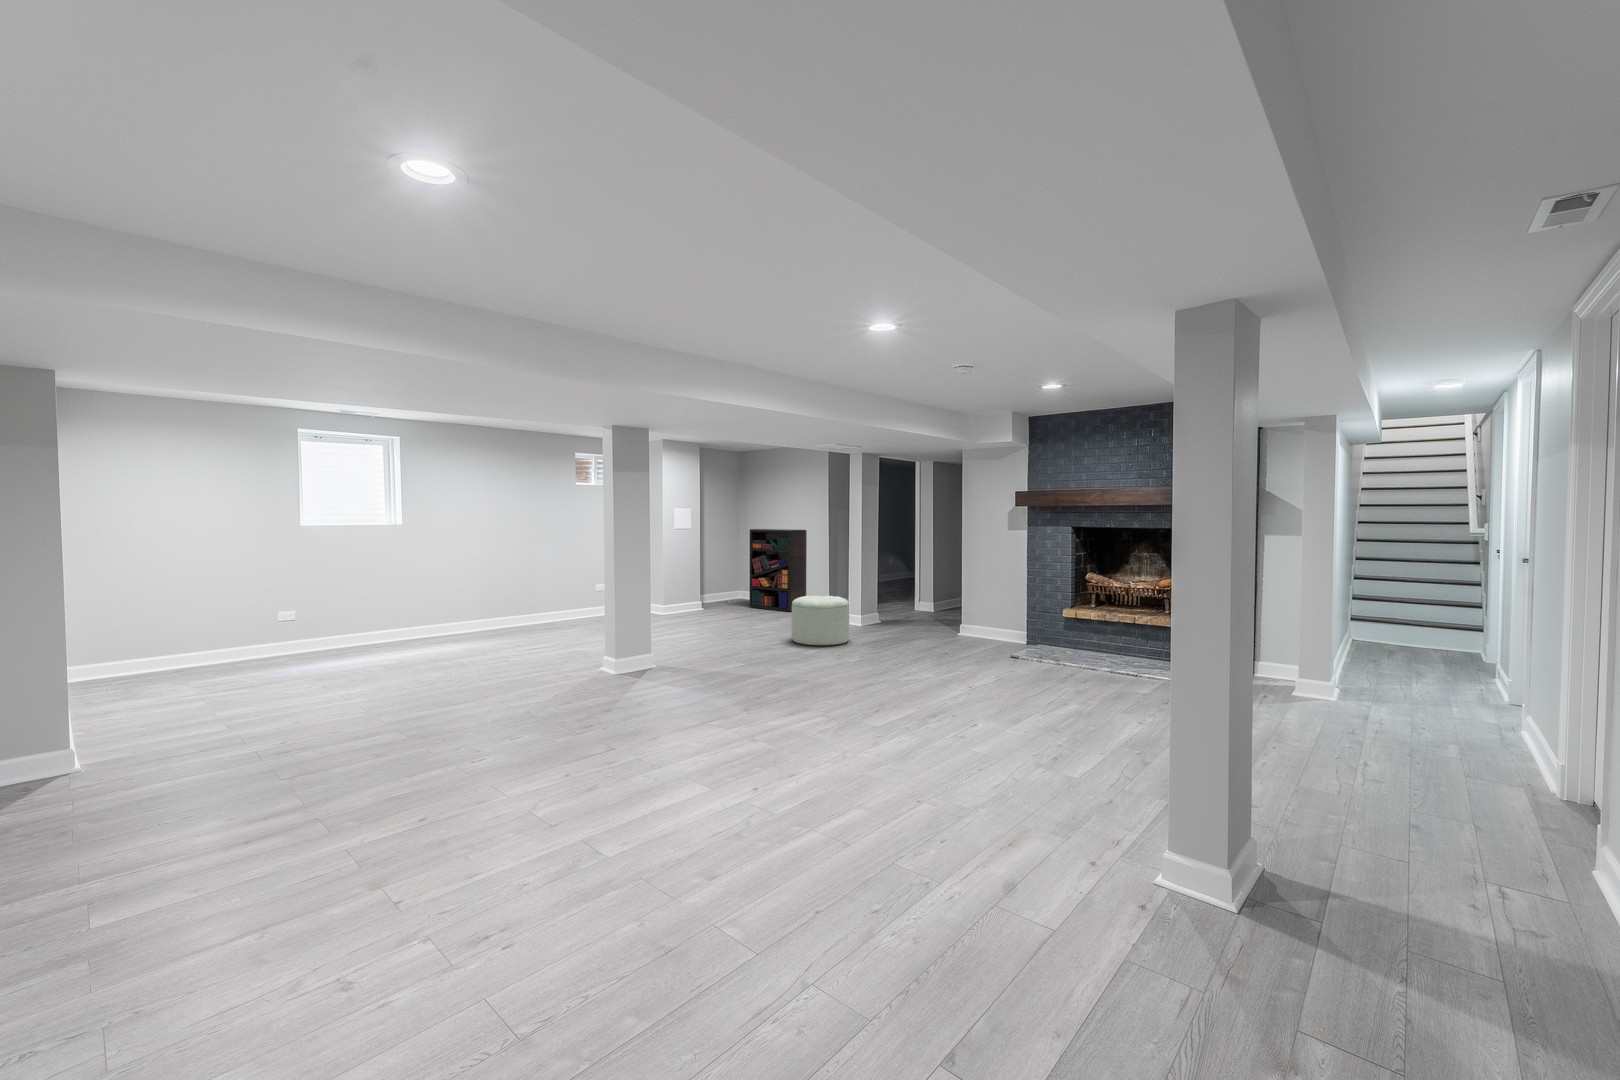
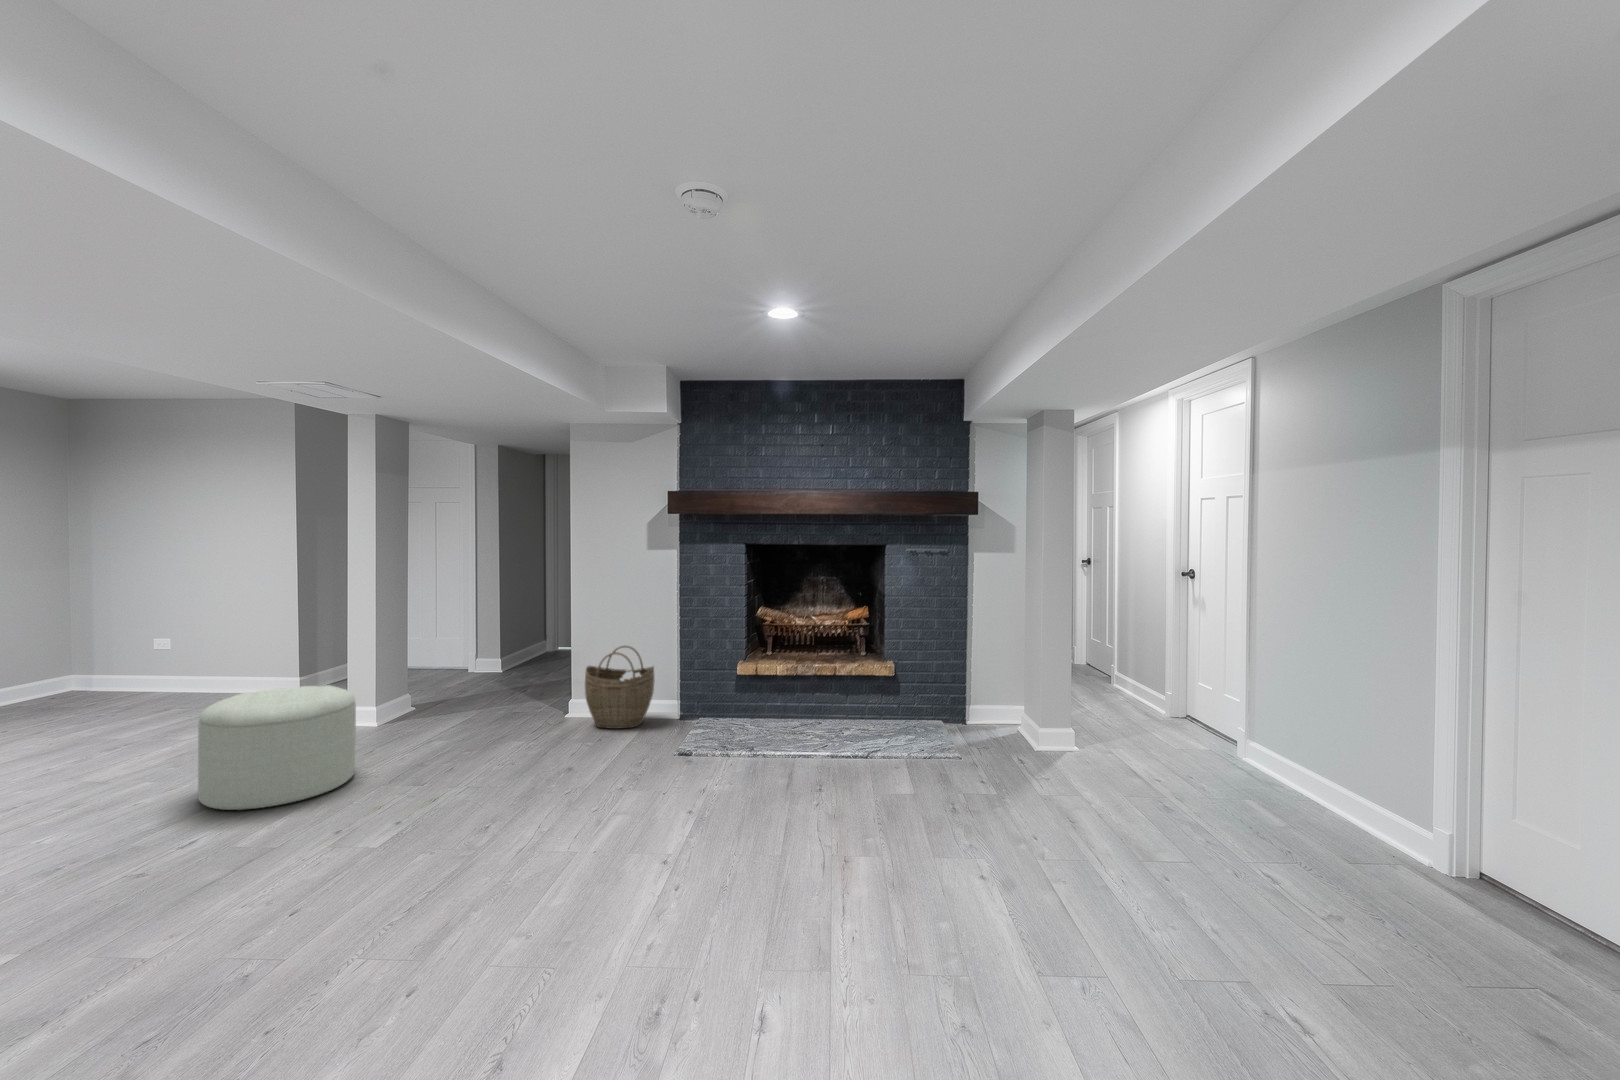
bookshelf: present [749,529,807,612] -> none [96,551,249,710]
woven basket: none [966,592,1010,643] -> present [585,645,655,729]

